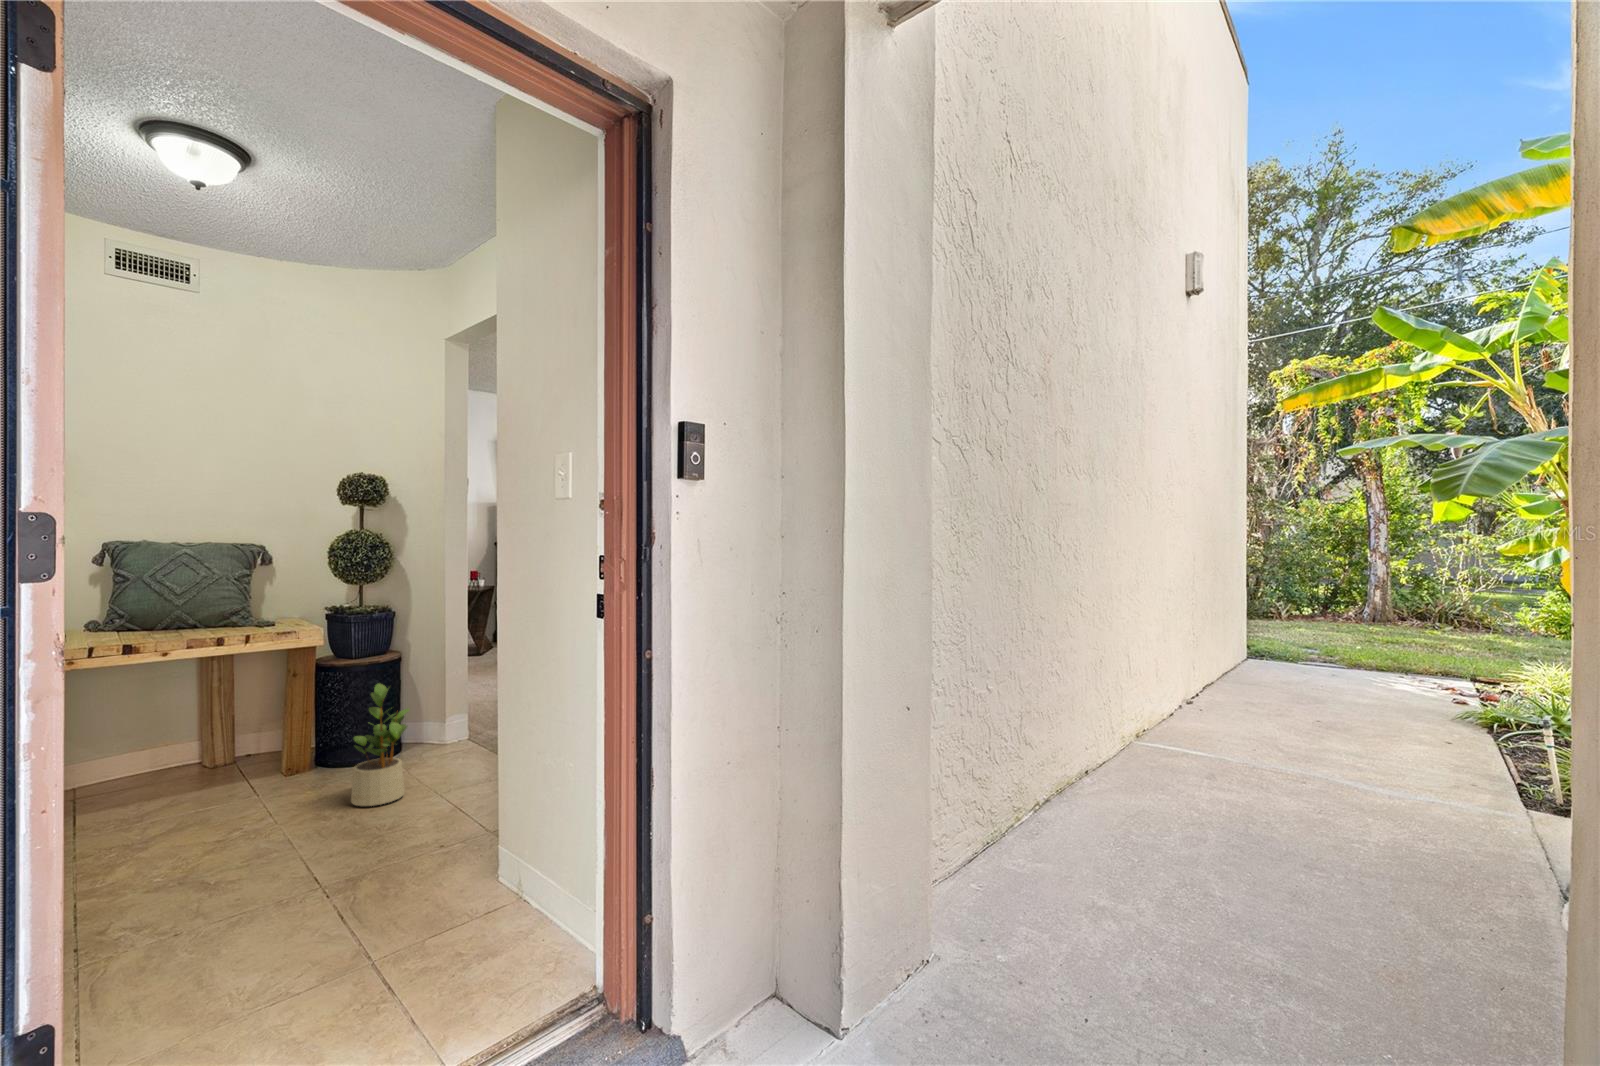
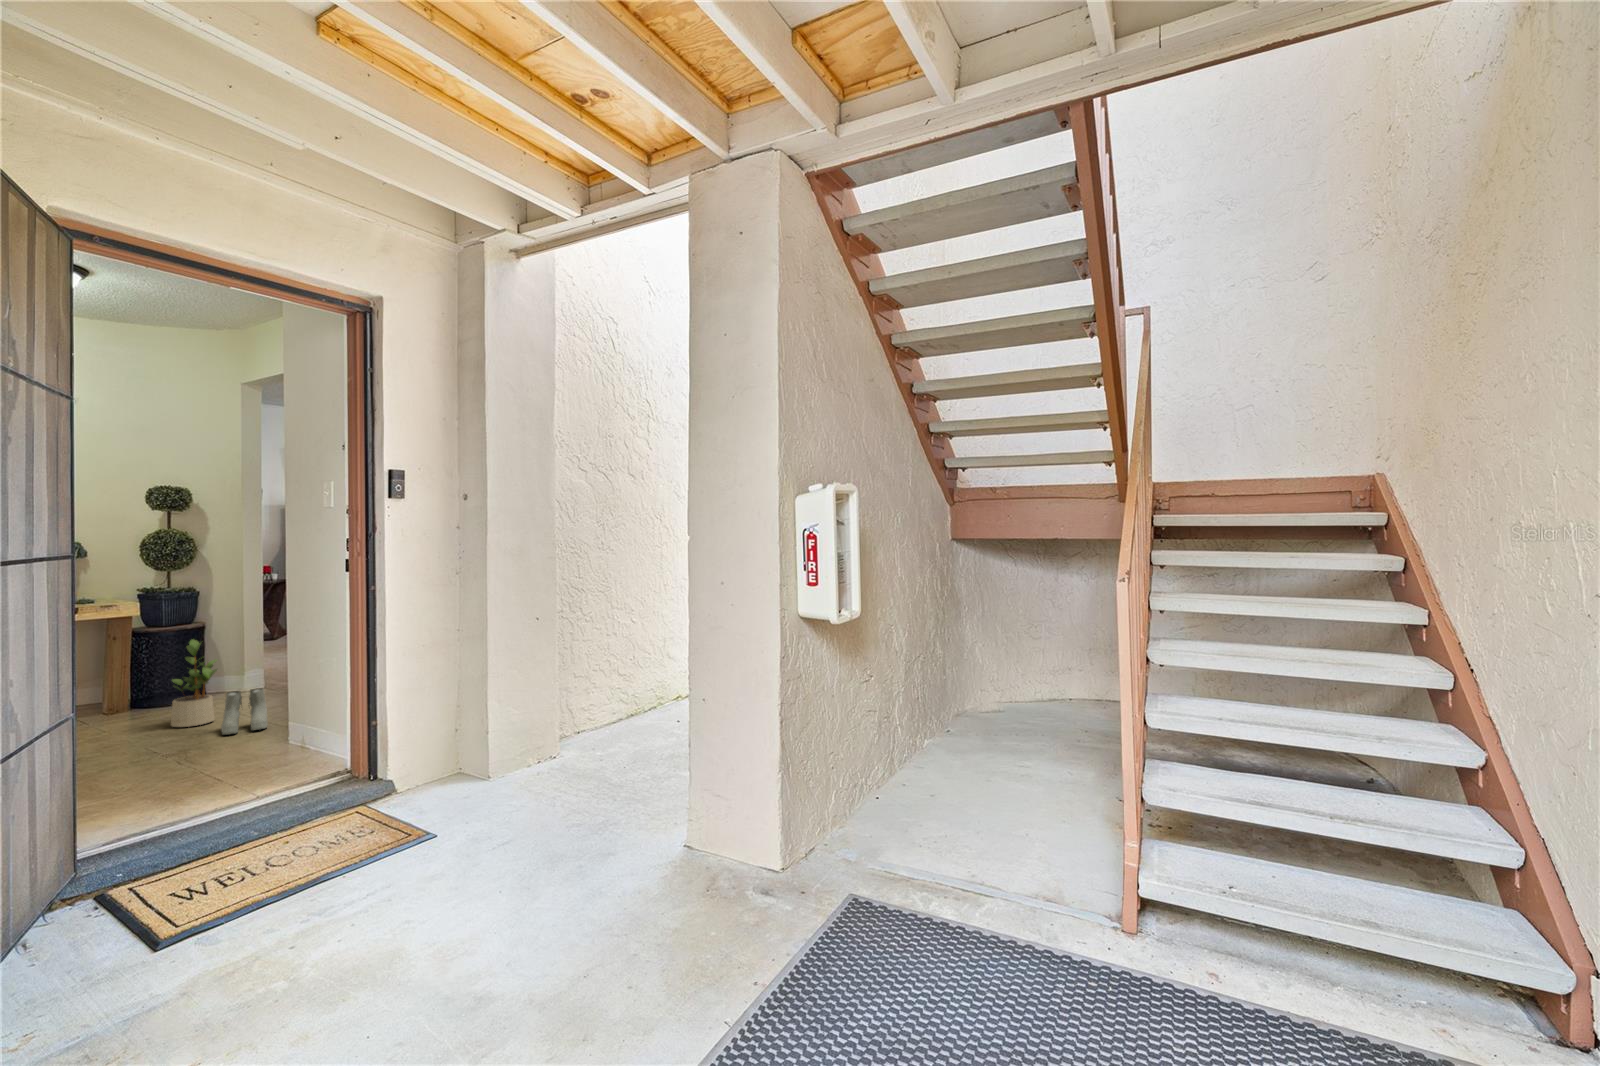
boots: none [409,758,468,831] -> present [221,688,268,735]

